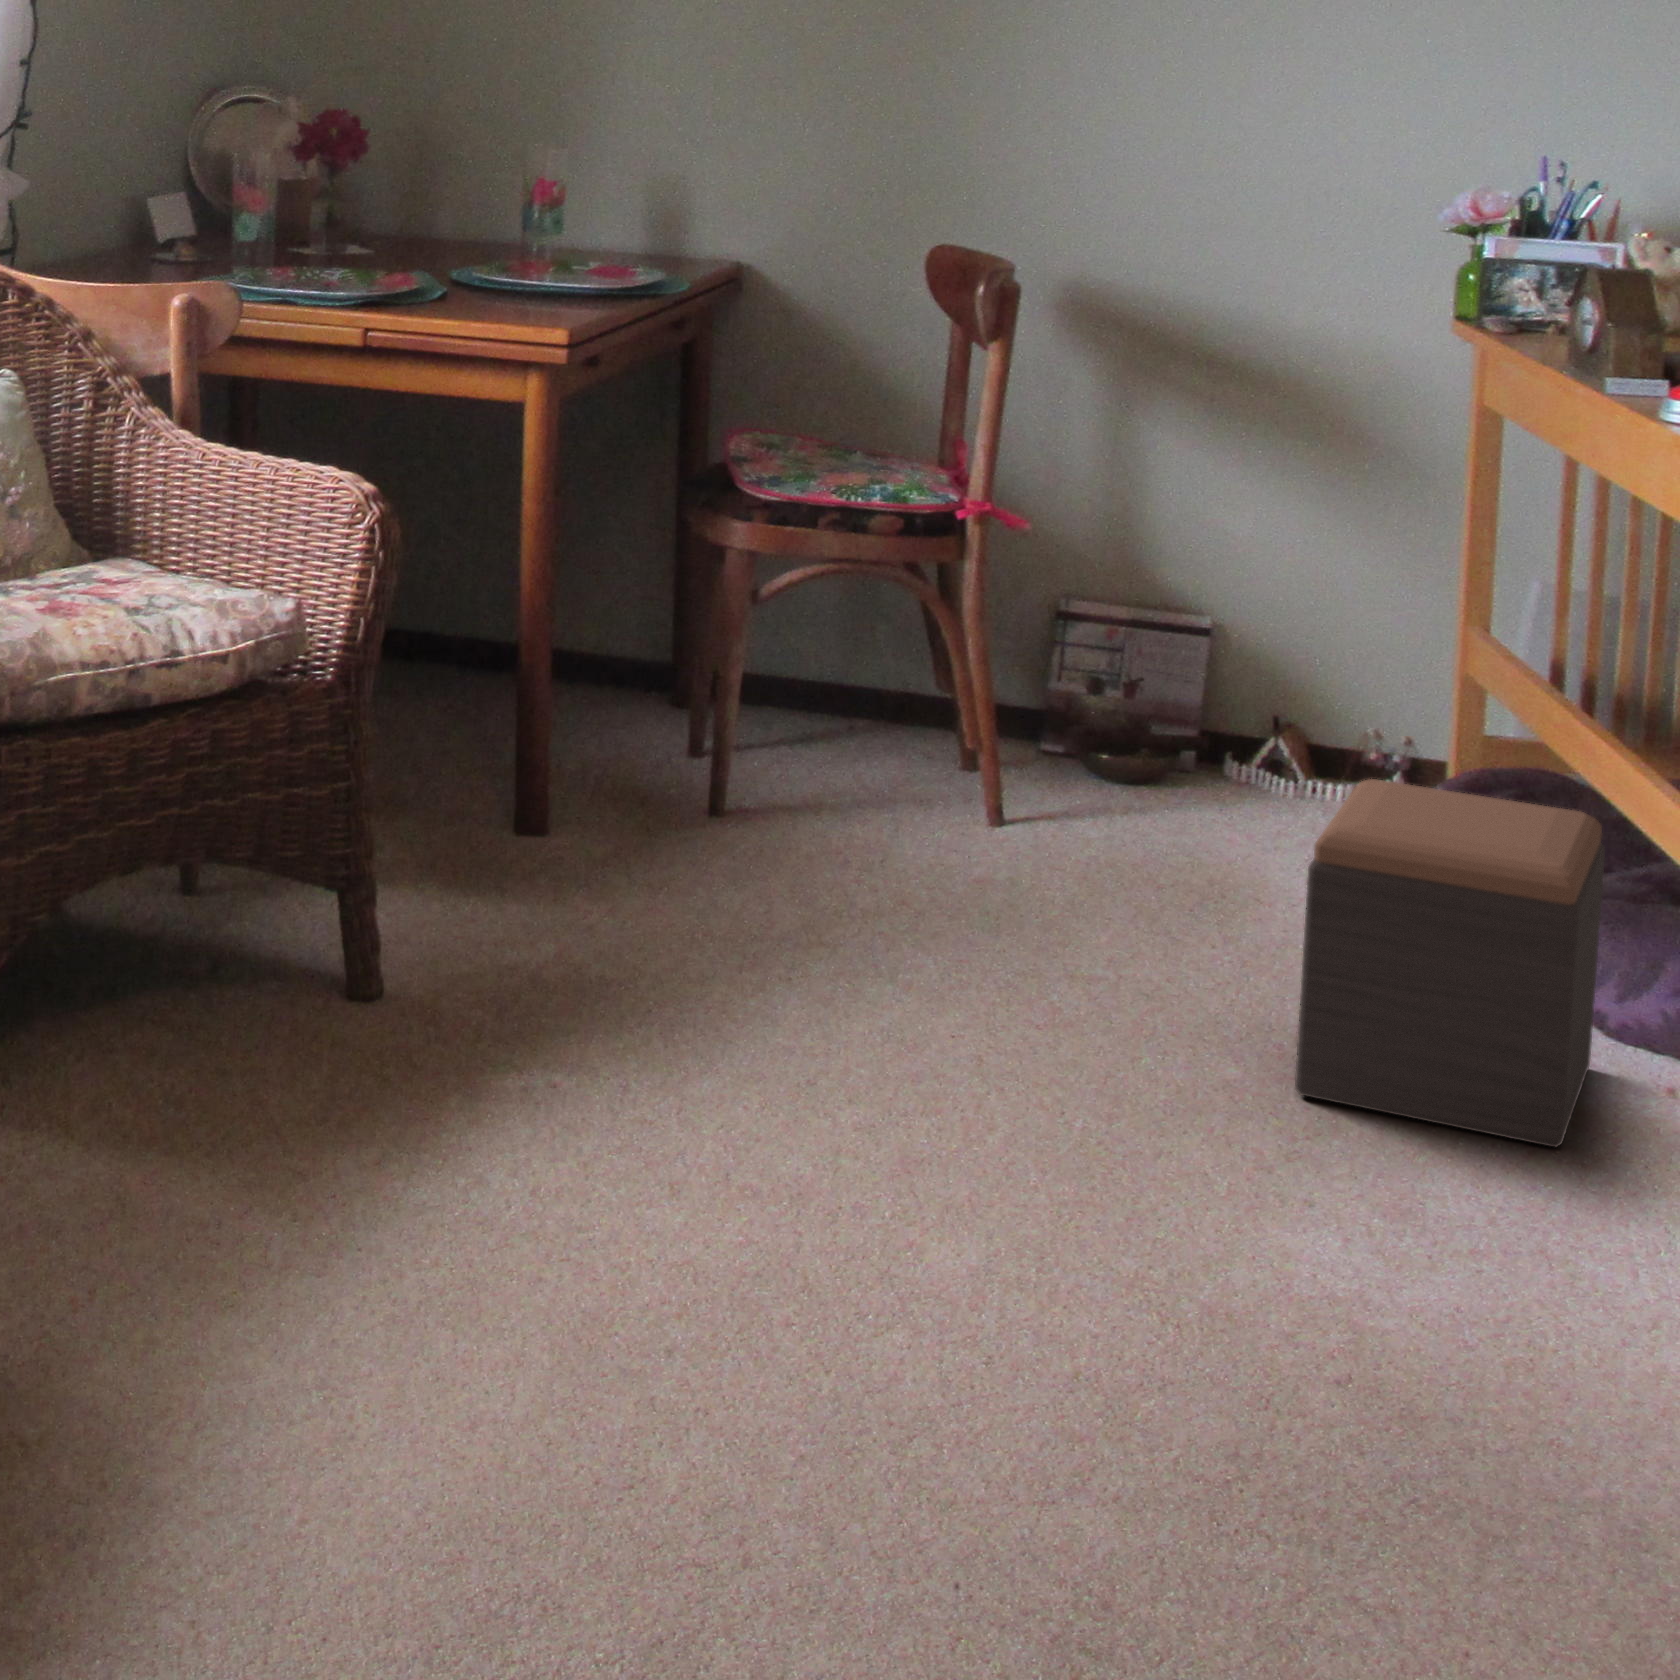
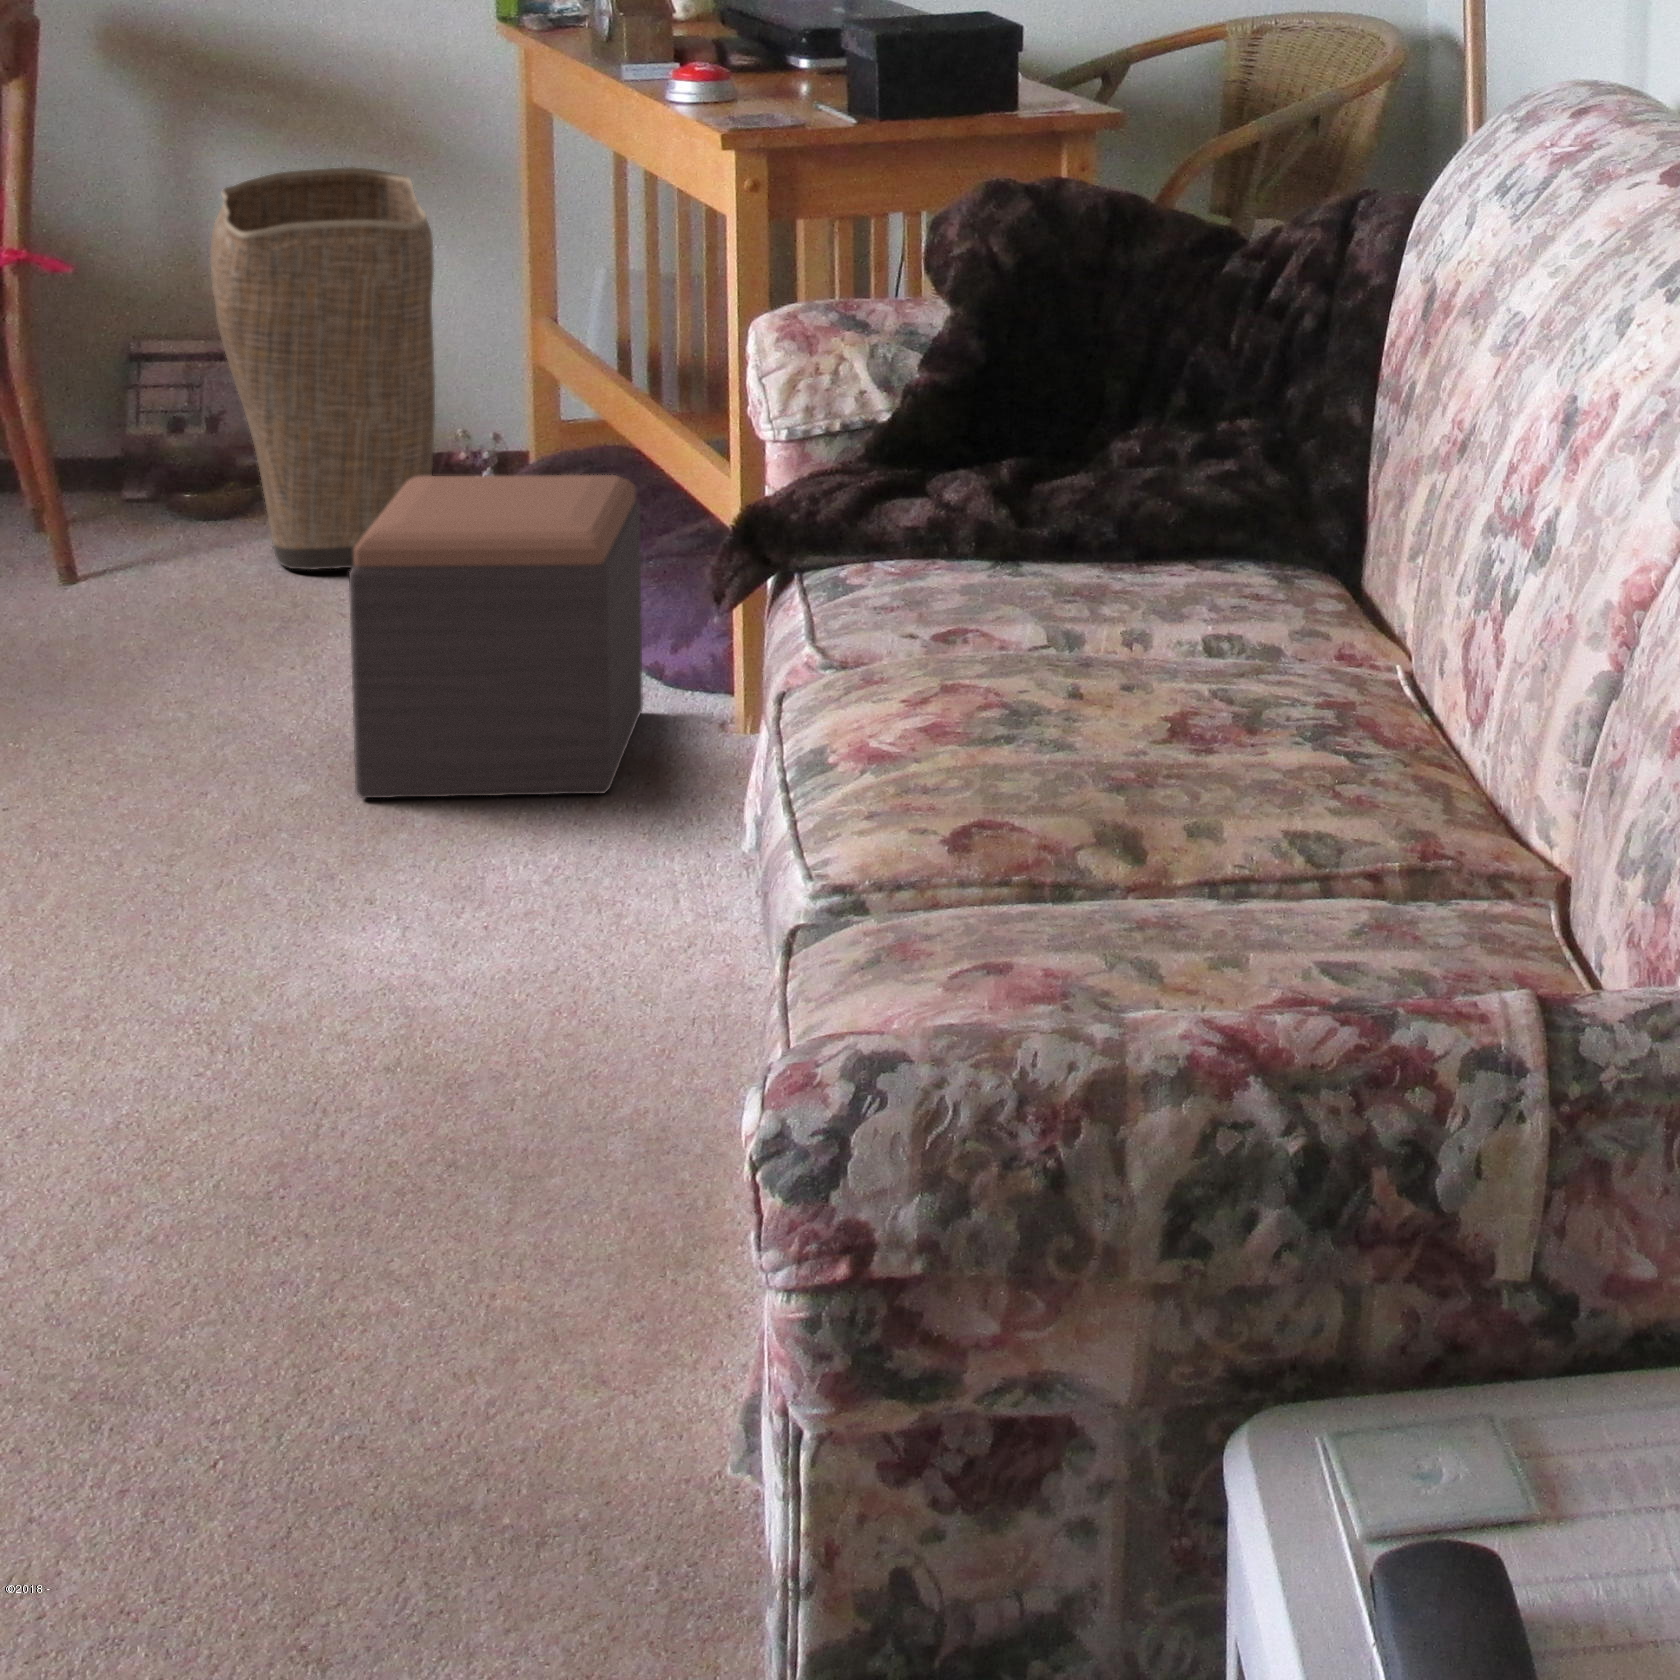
laundry basket: none [1151,450,1374,858] -> present [210,167,435,569]

